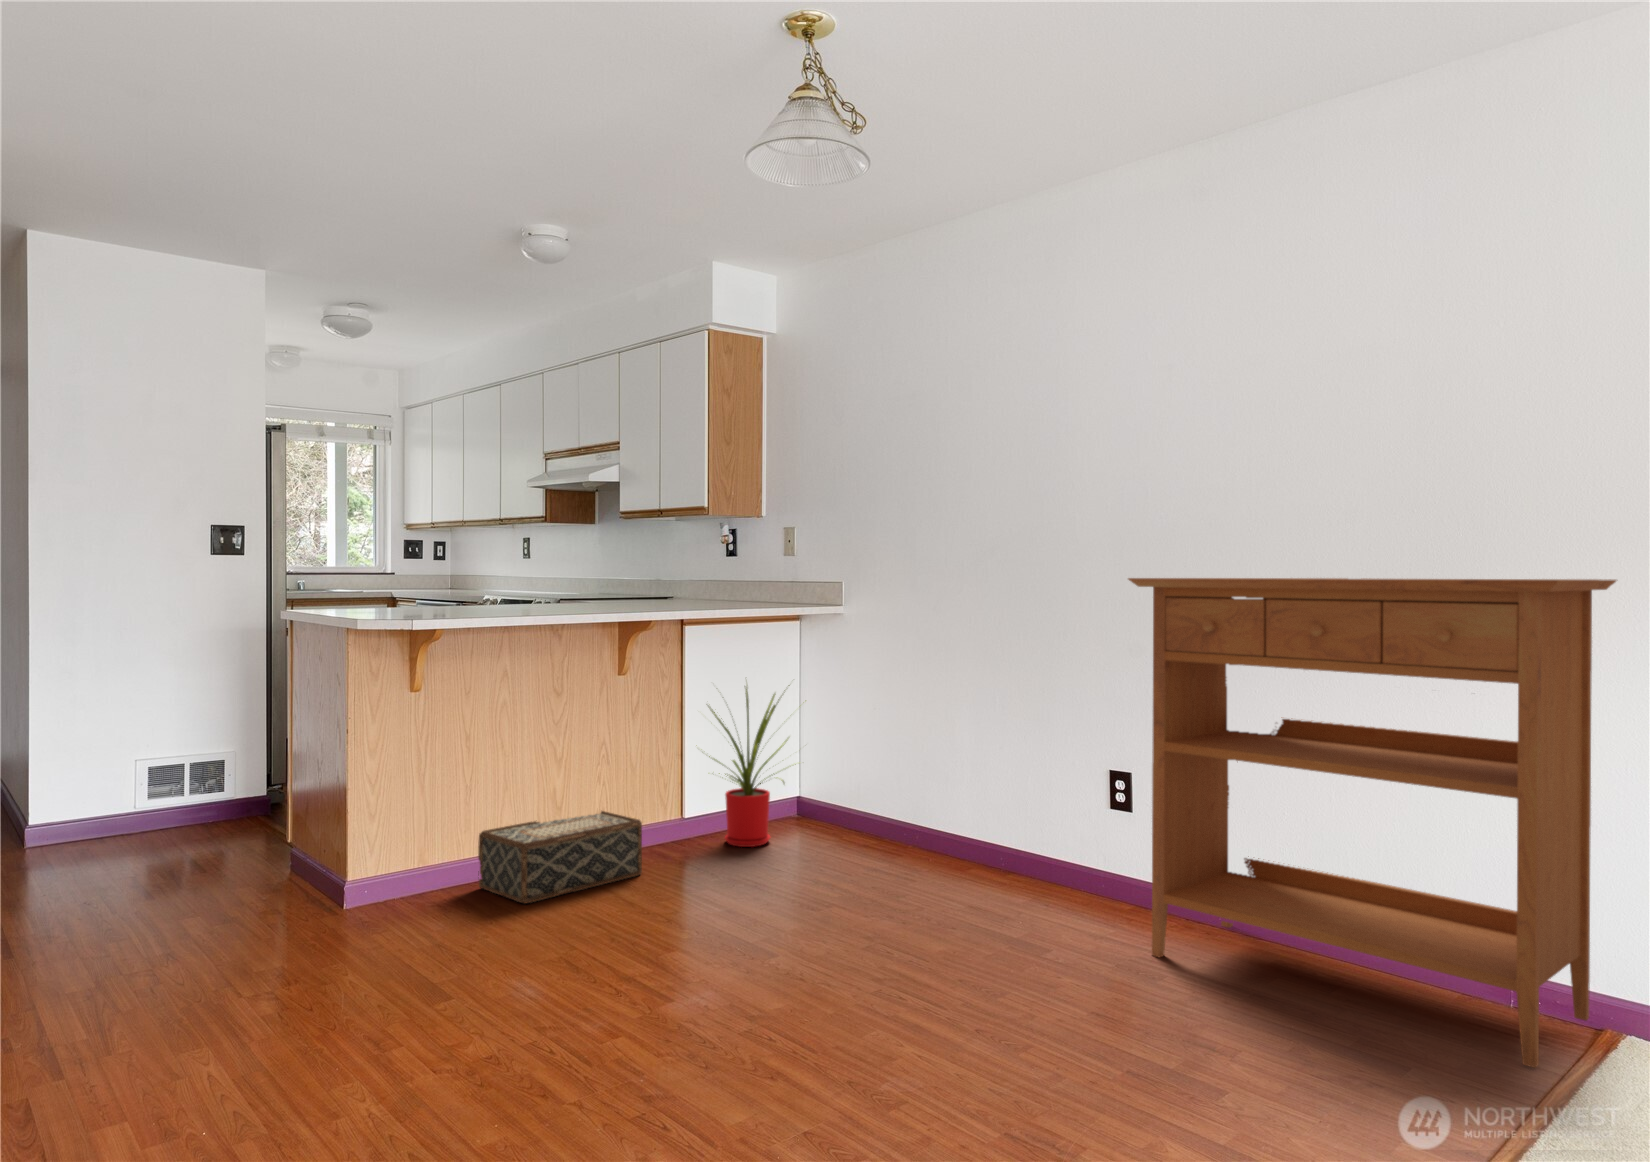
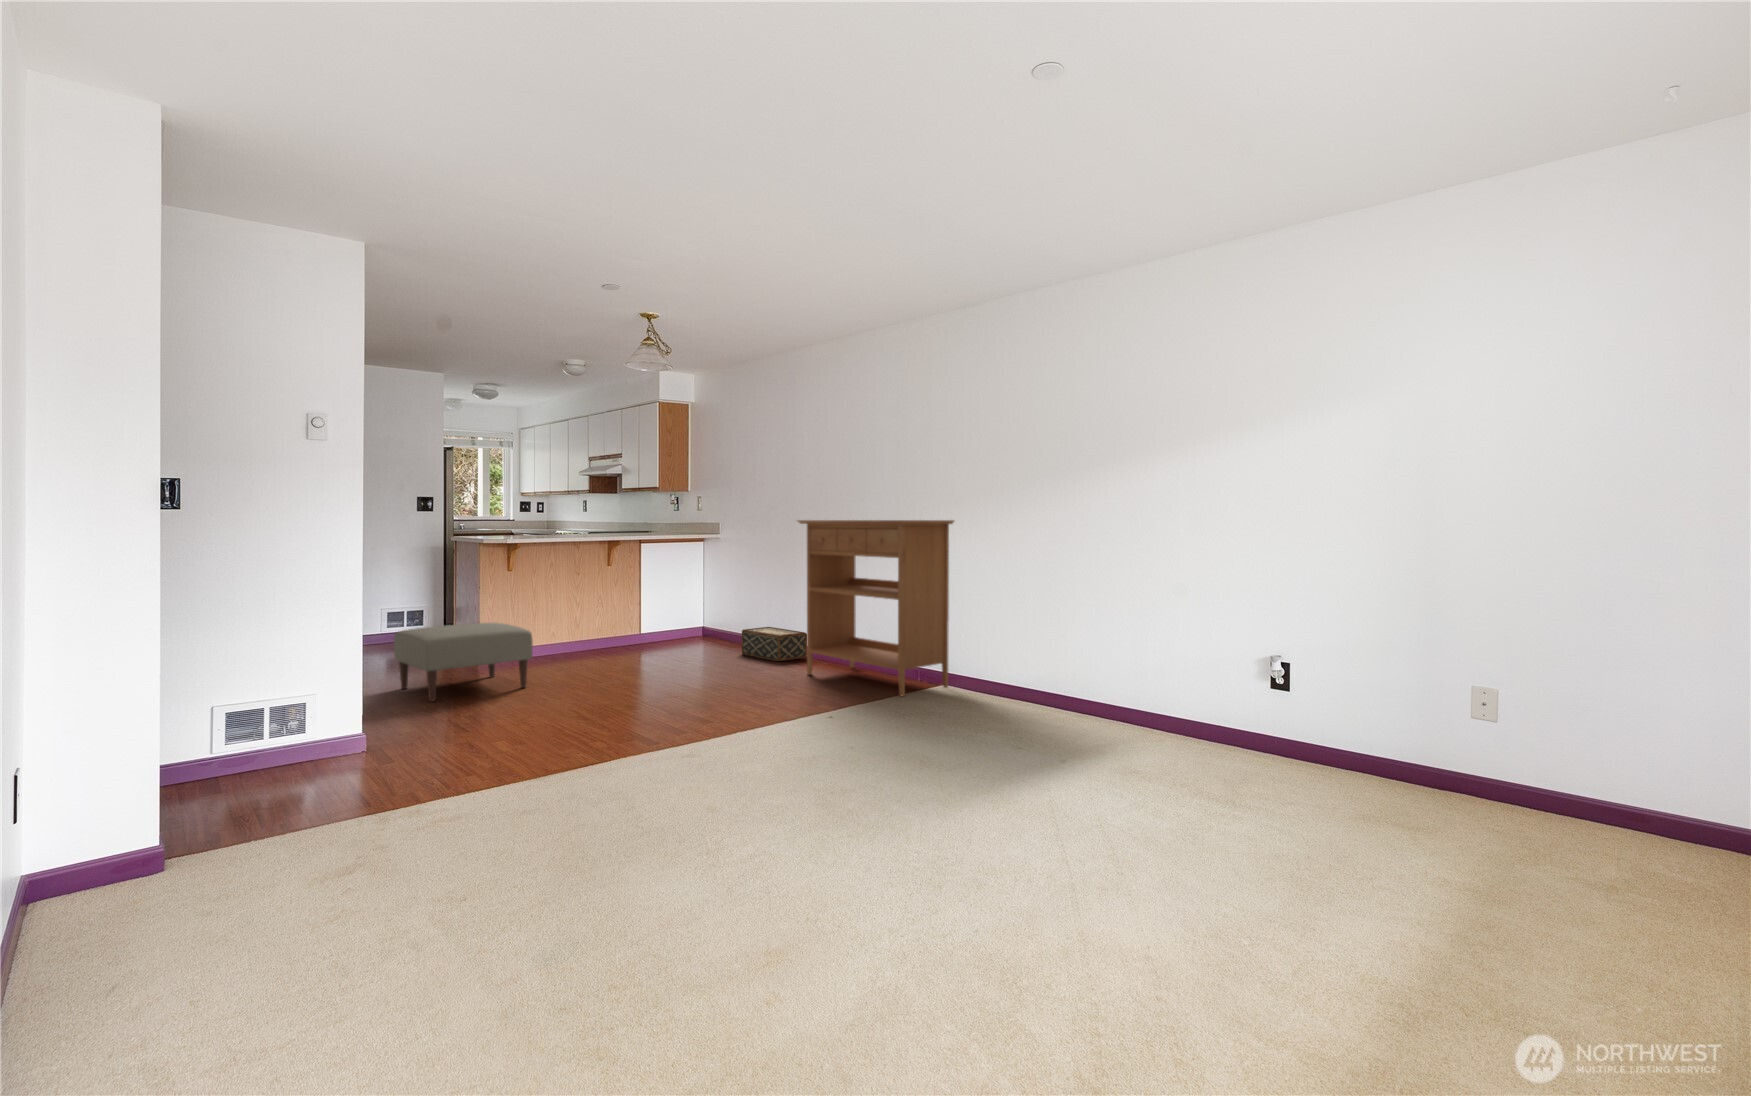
house plant: present [709,685,790,847] -> none [642,568,703,647]
woven basket: present [478,811,642,903] -> present [742,627,807,661]
ottoman: none [141,830,503,1092] -> present [394,623,533,701]

